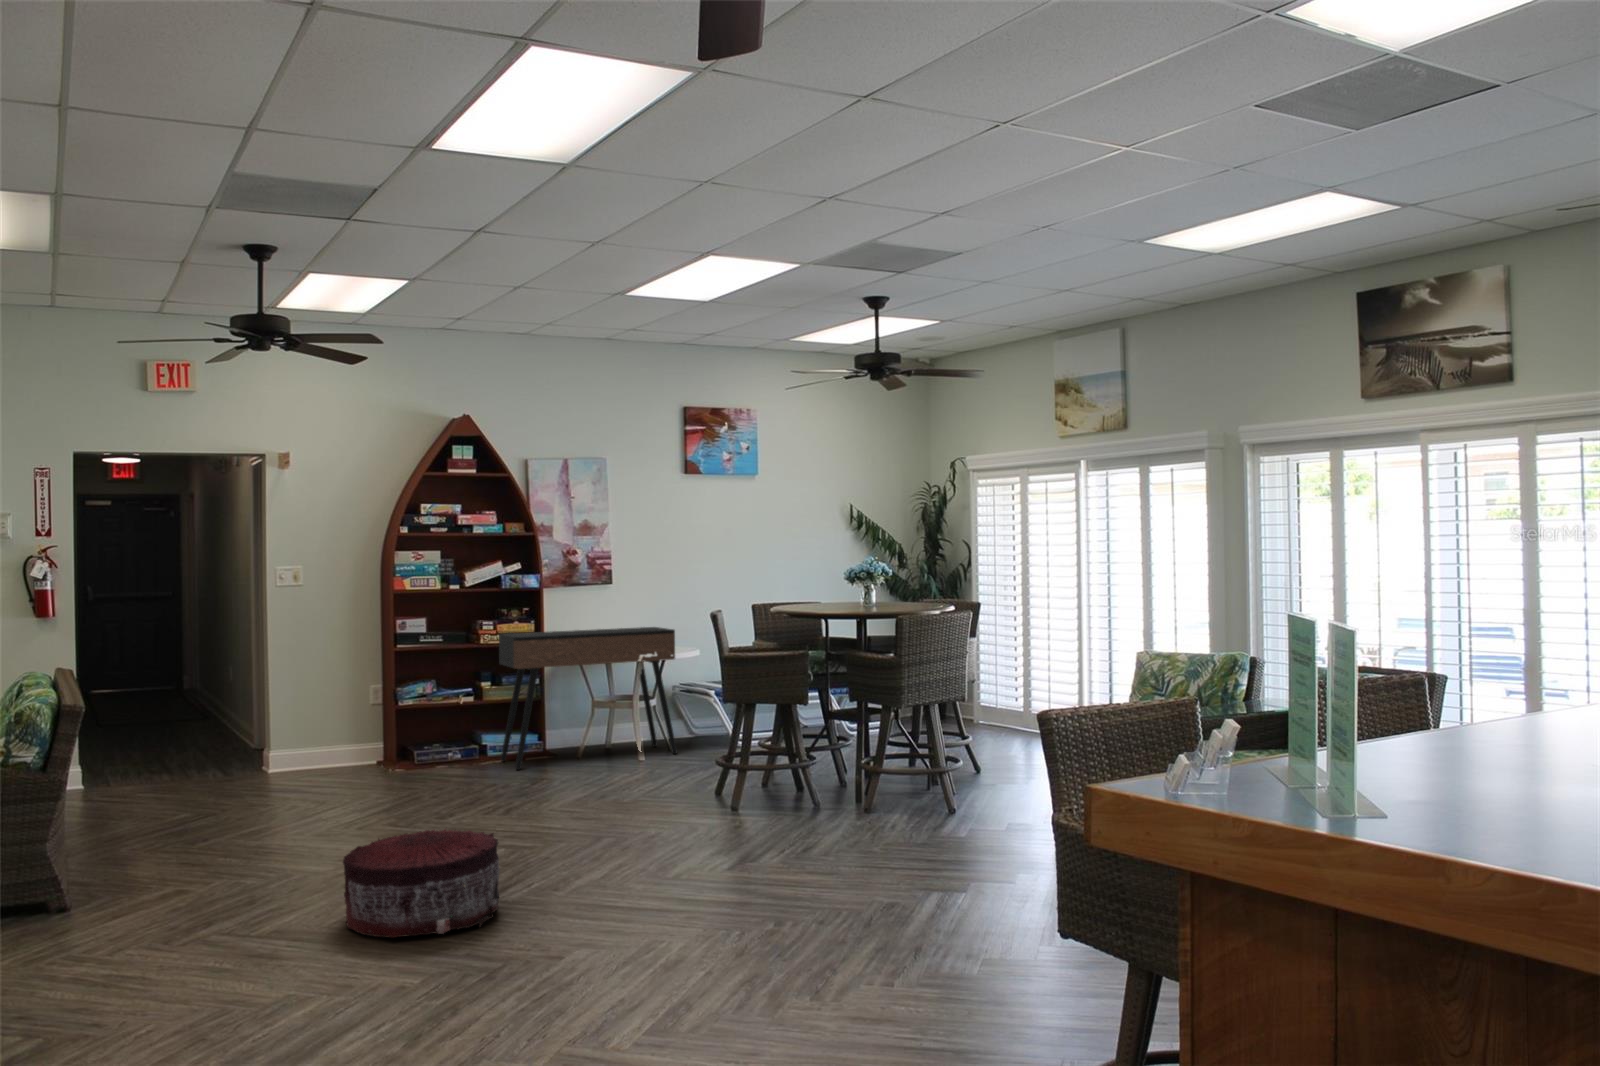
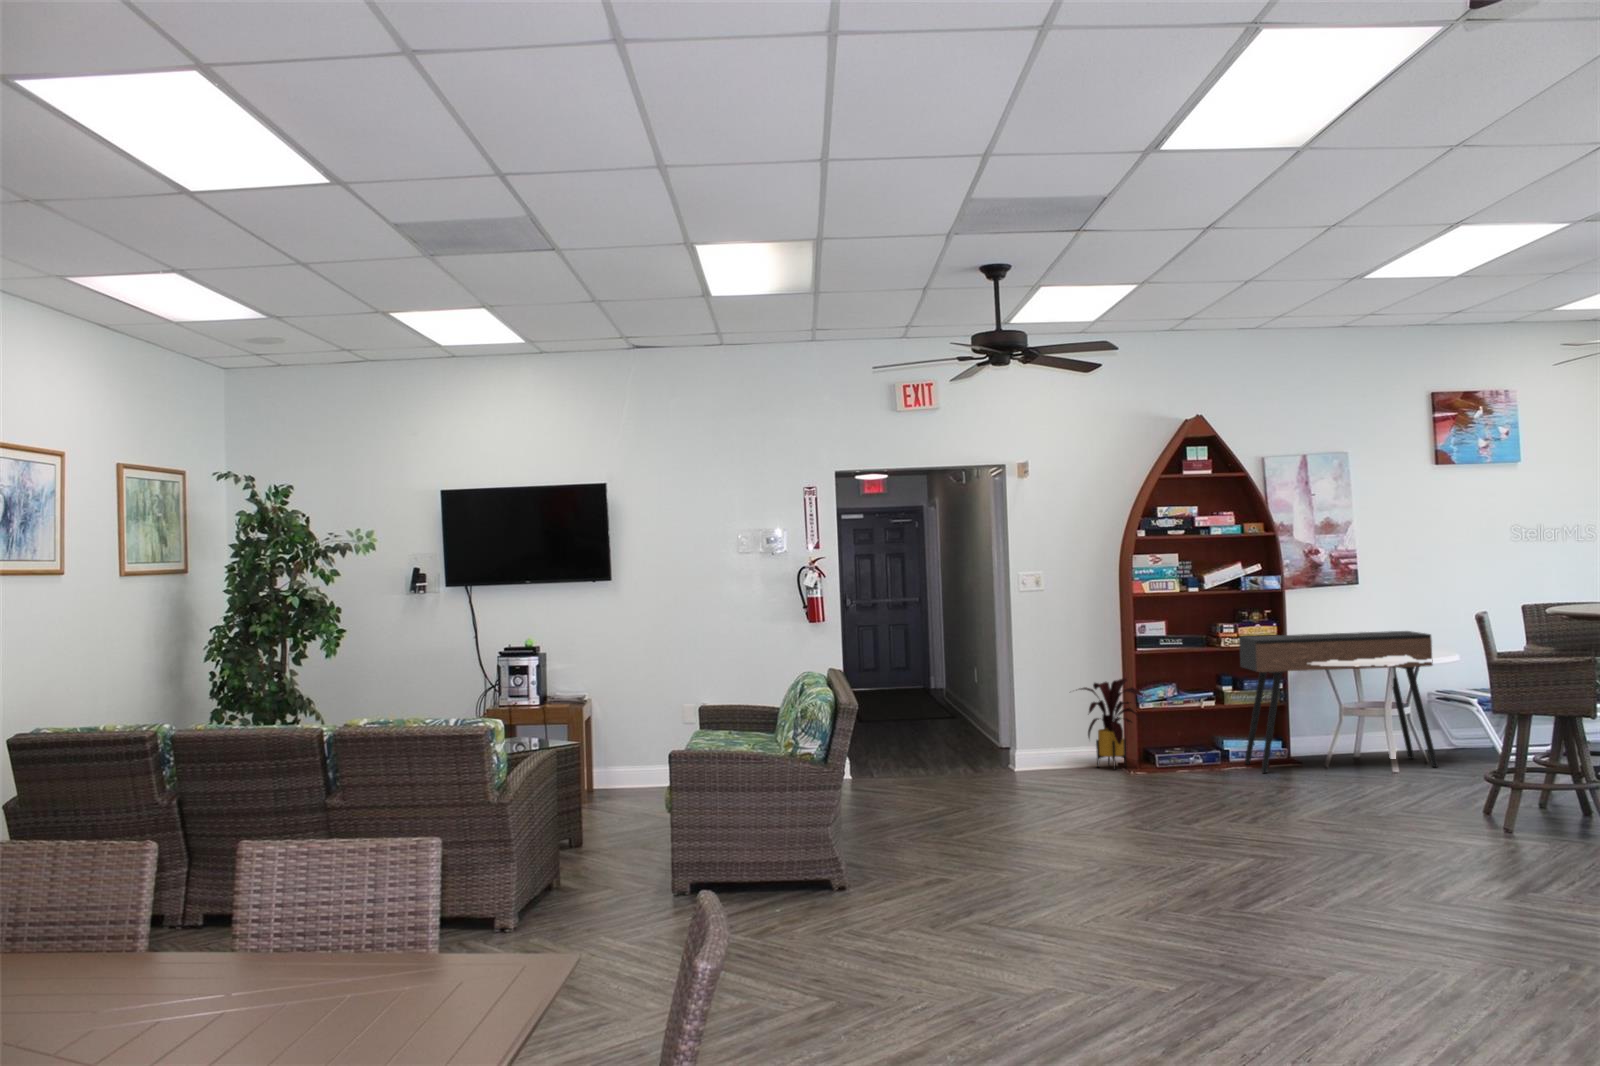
house plant: none [317,678,404,776] -> present [1080,678,1148,769]
pouf: present [343,829,500,938] -> none [1129,814,1270,905]

